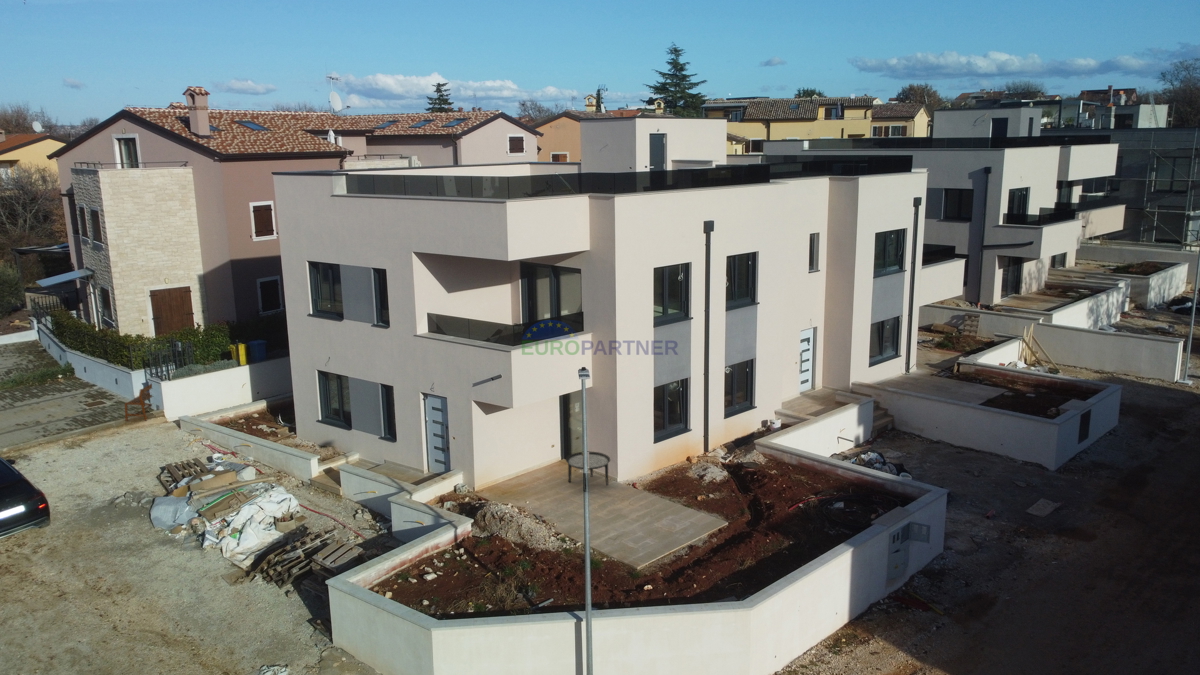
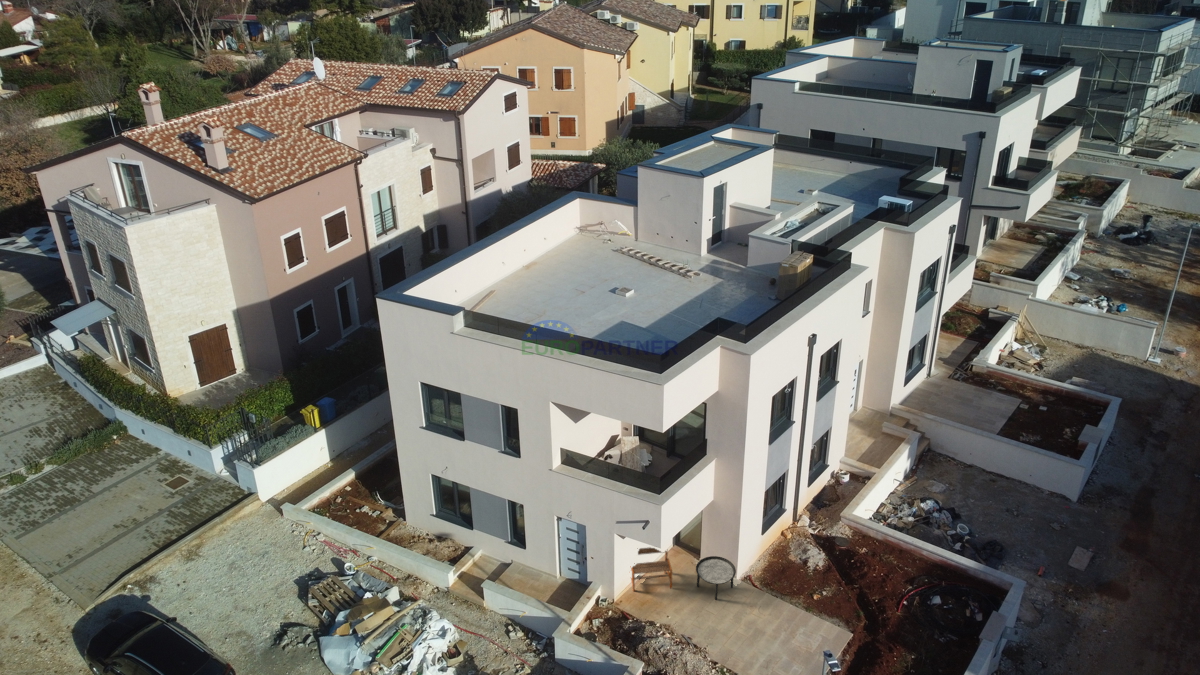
bench: present [125,384,152,421] -> present [630,548,672,591]

